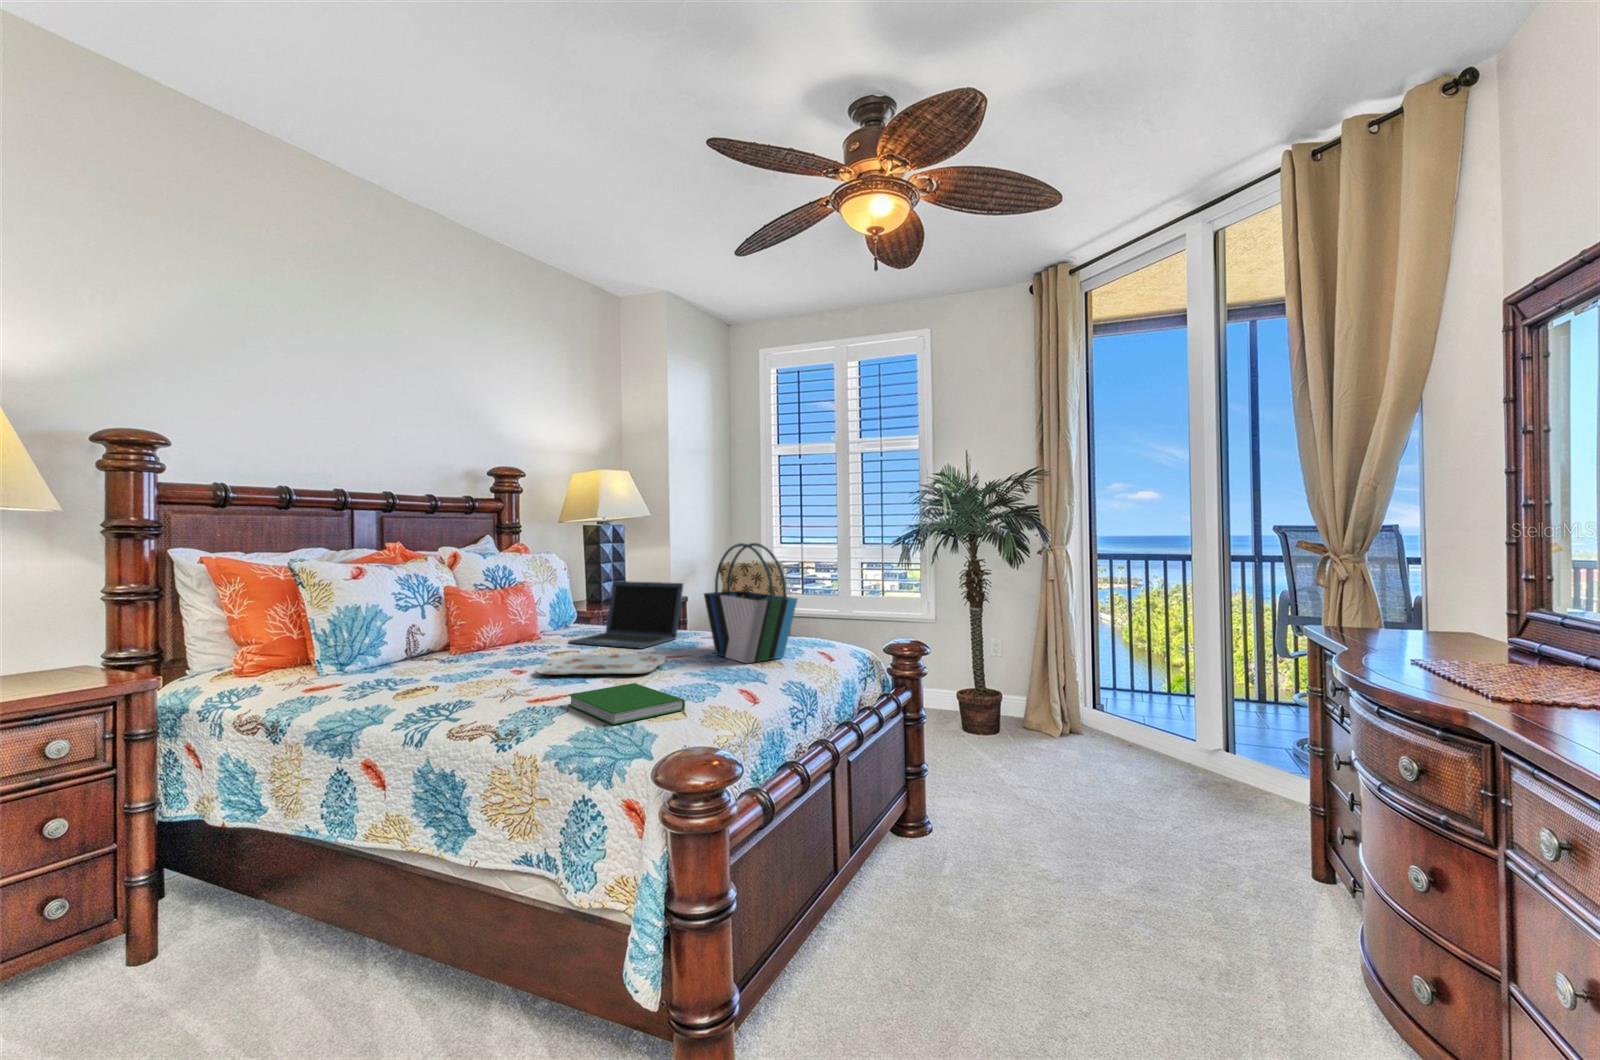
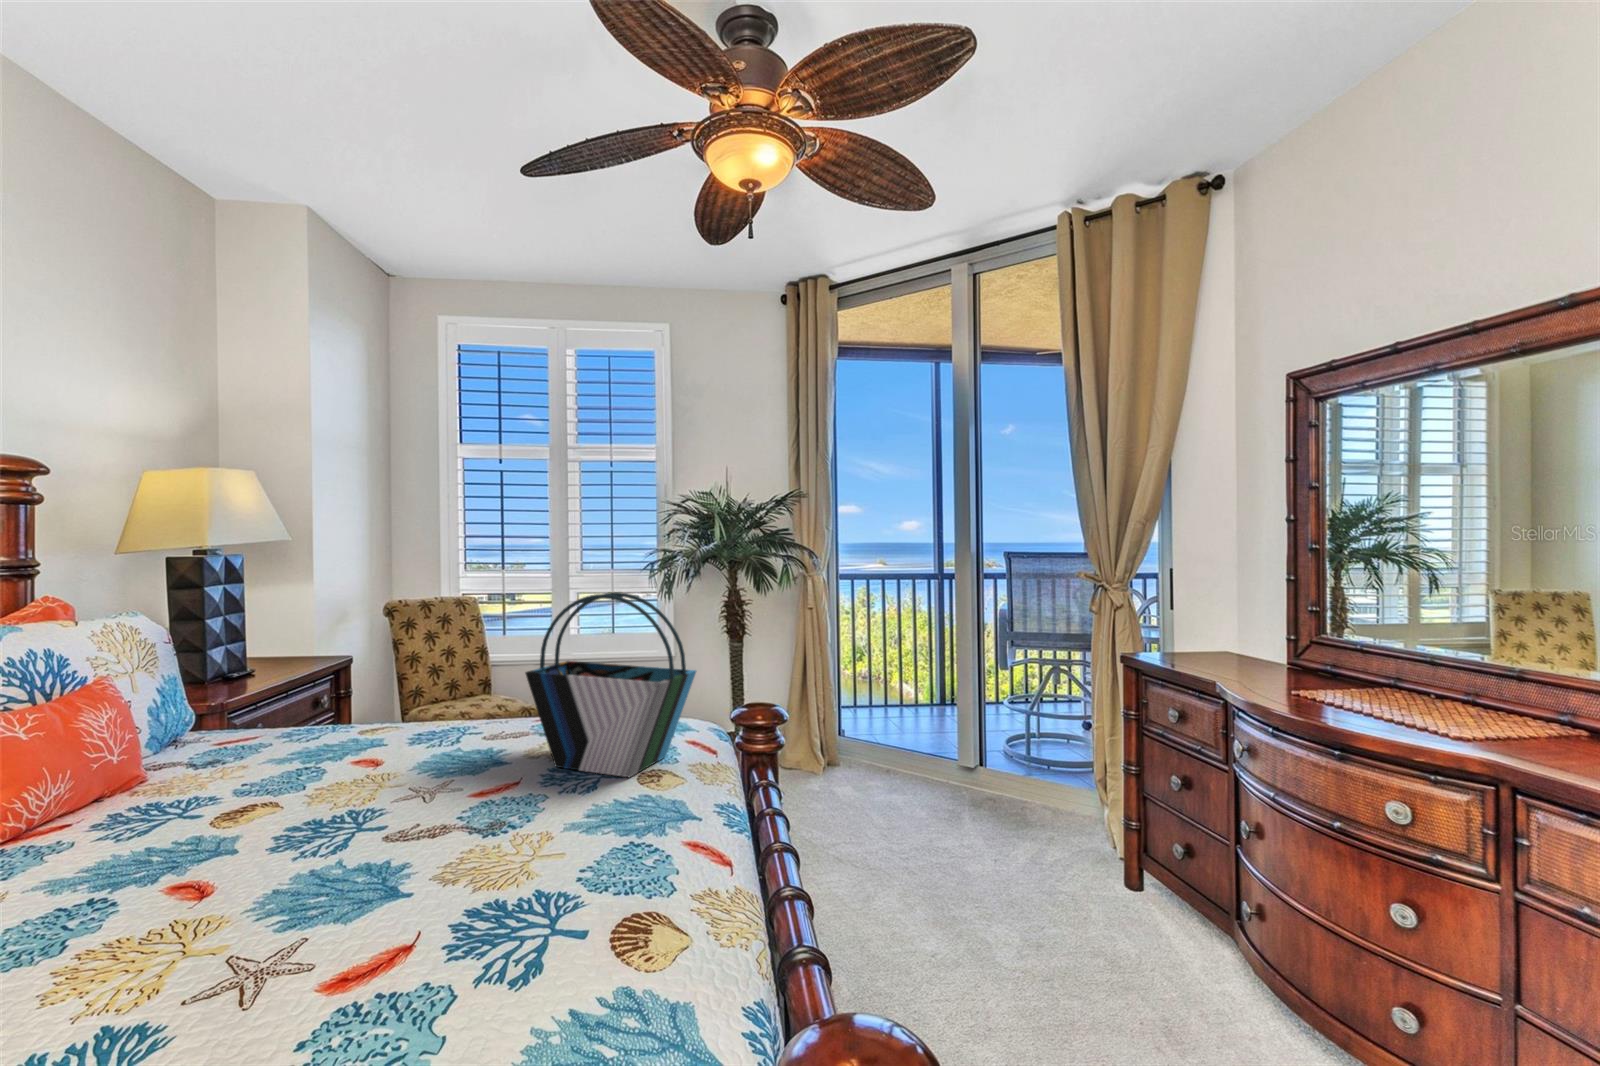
laptop: present [568,581,683,649] -> none [231,653,449,785]
serving tray: present [536,654,666,675] -> none [244,785,506,887]
hardcover book: present [568,683,685,725] -> none [435,873,685,1003]

